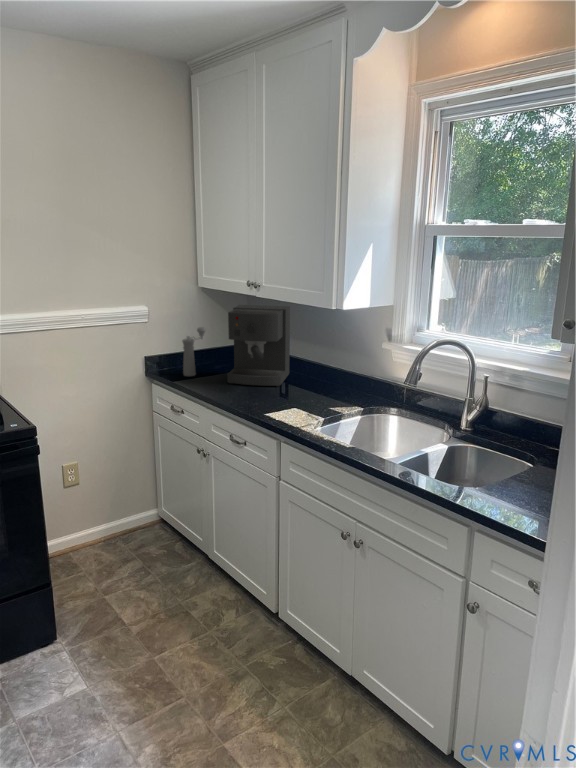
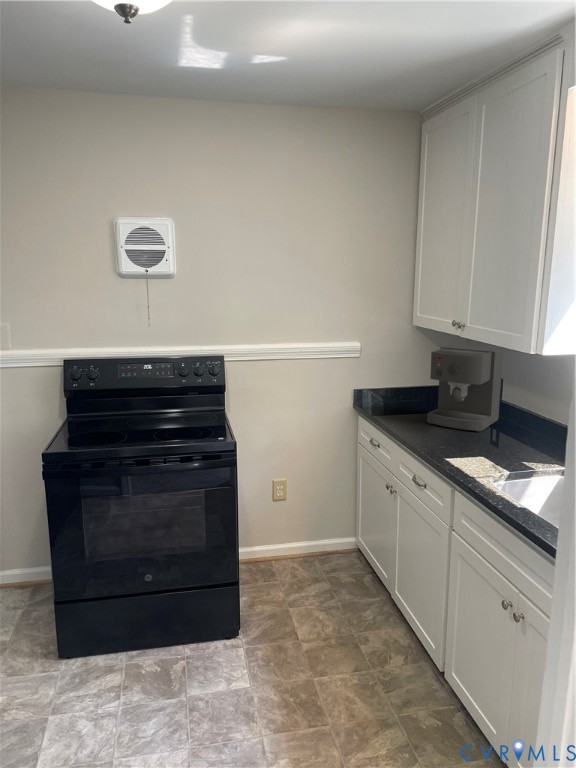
pepper mill: present [182,327,206,376] -> none [388,365,416,412]

